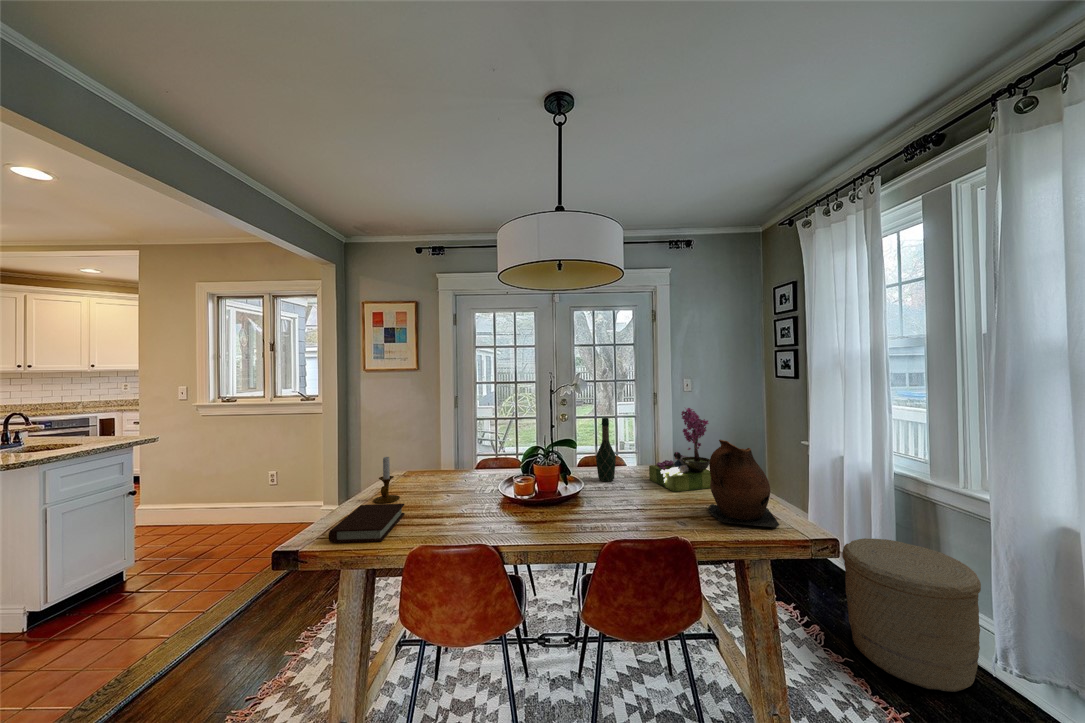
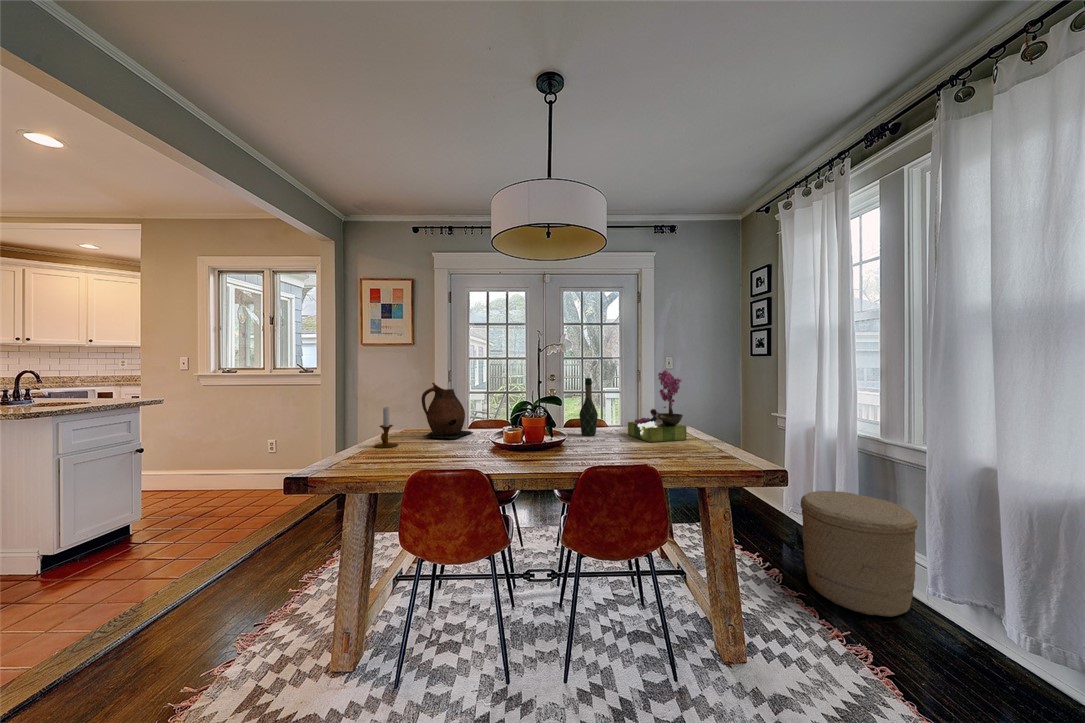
ceramic pitcher: present [707,440,779,528] -> present [421,383,473,439]
book: present [328,504,405,543] -> none [336,445,404,470]

